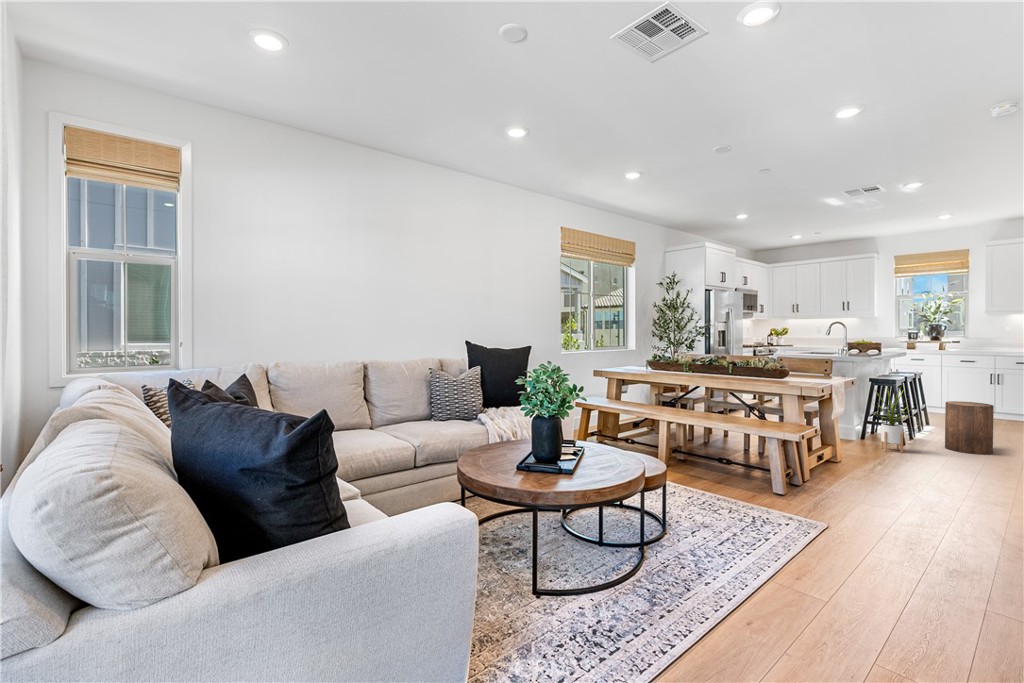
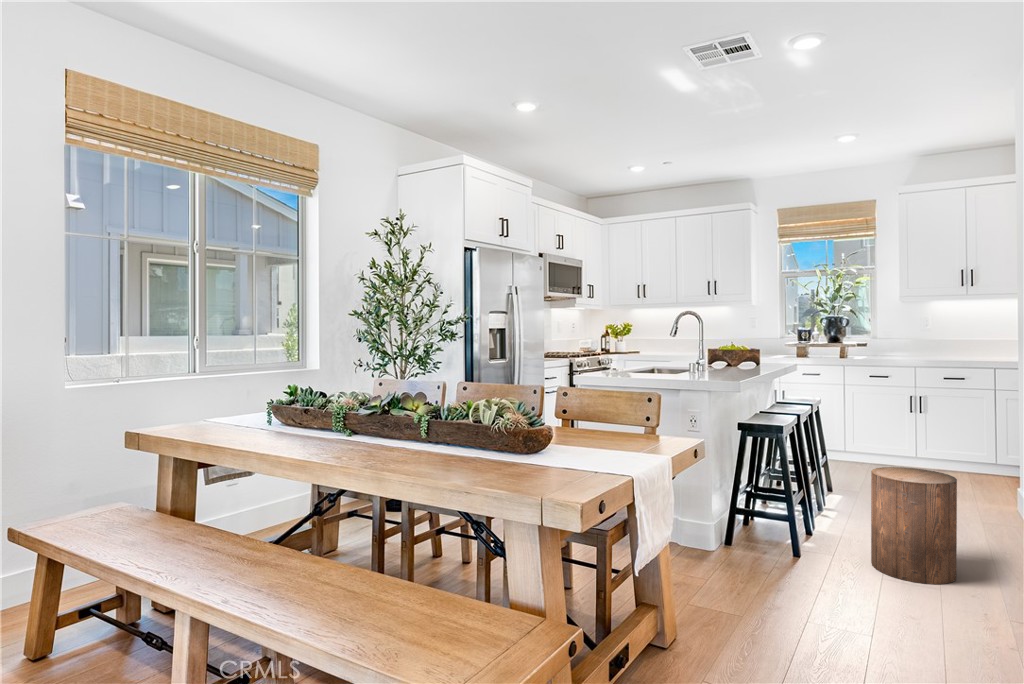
house plant: present [875,389,908,453] -> none [733,439,823,596]

